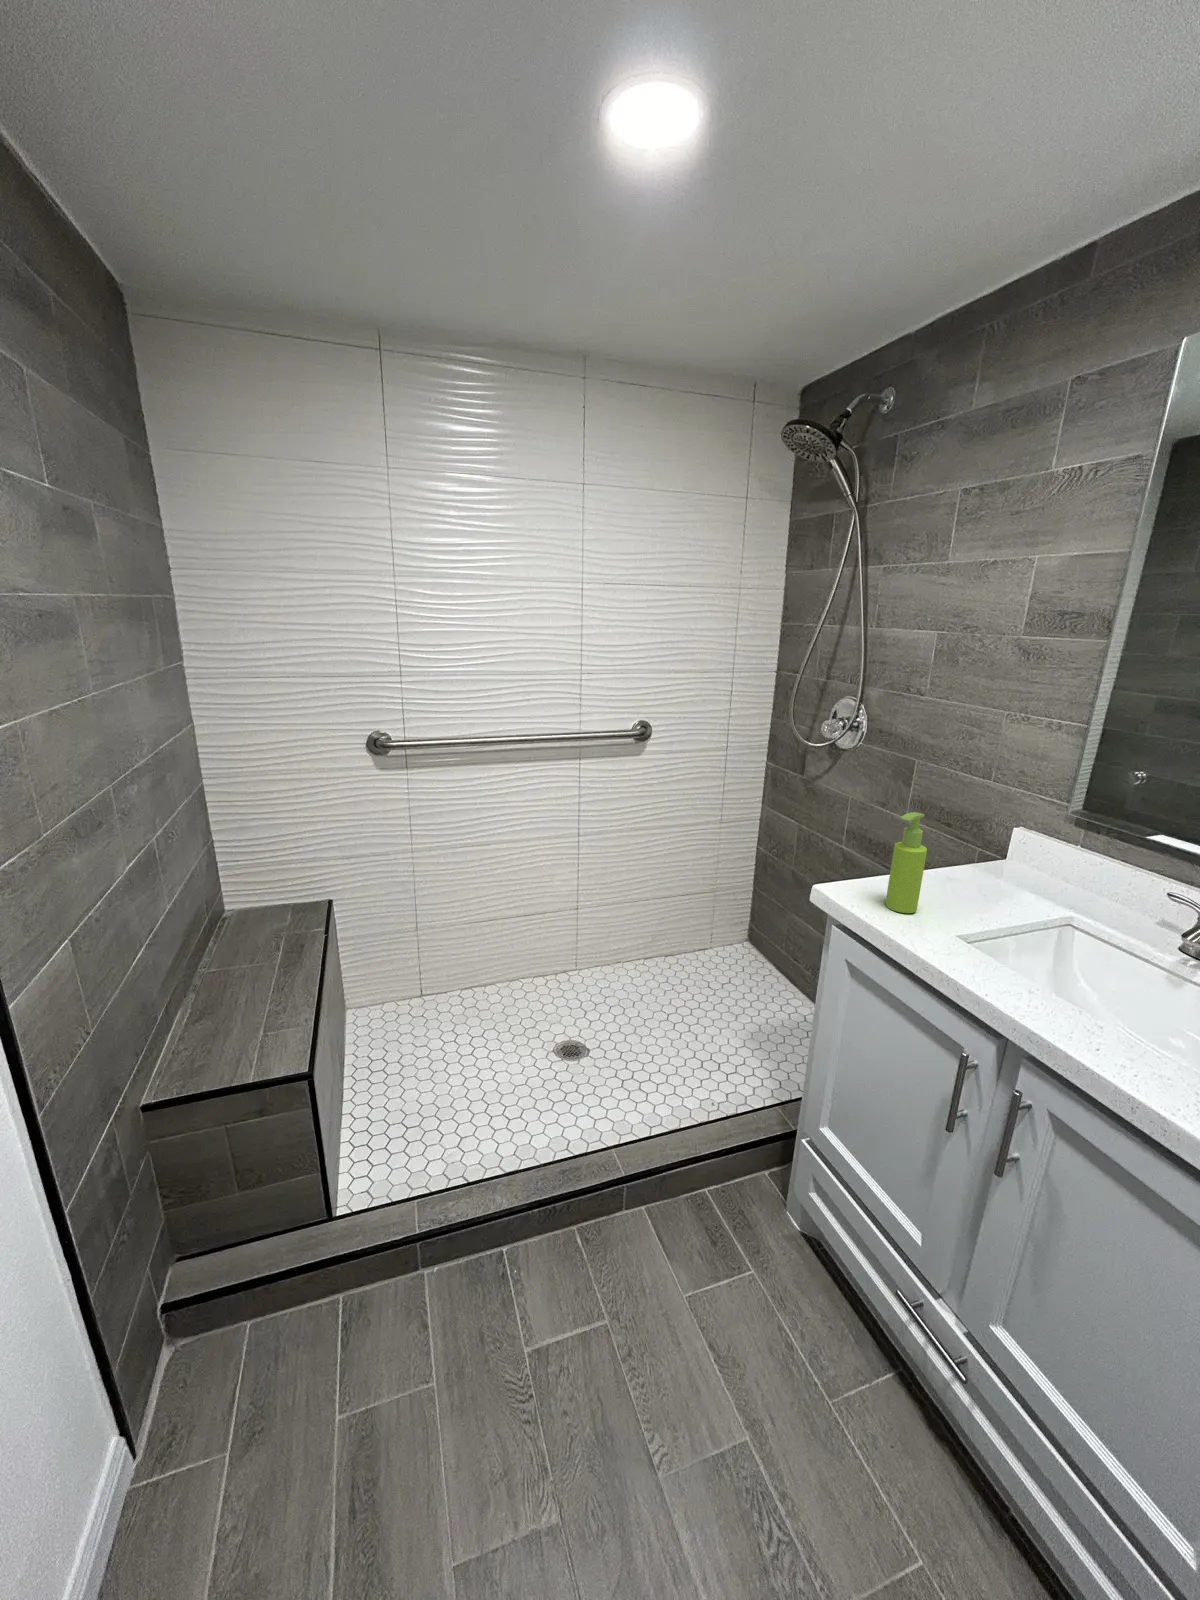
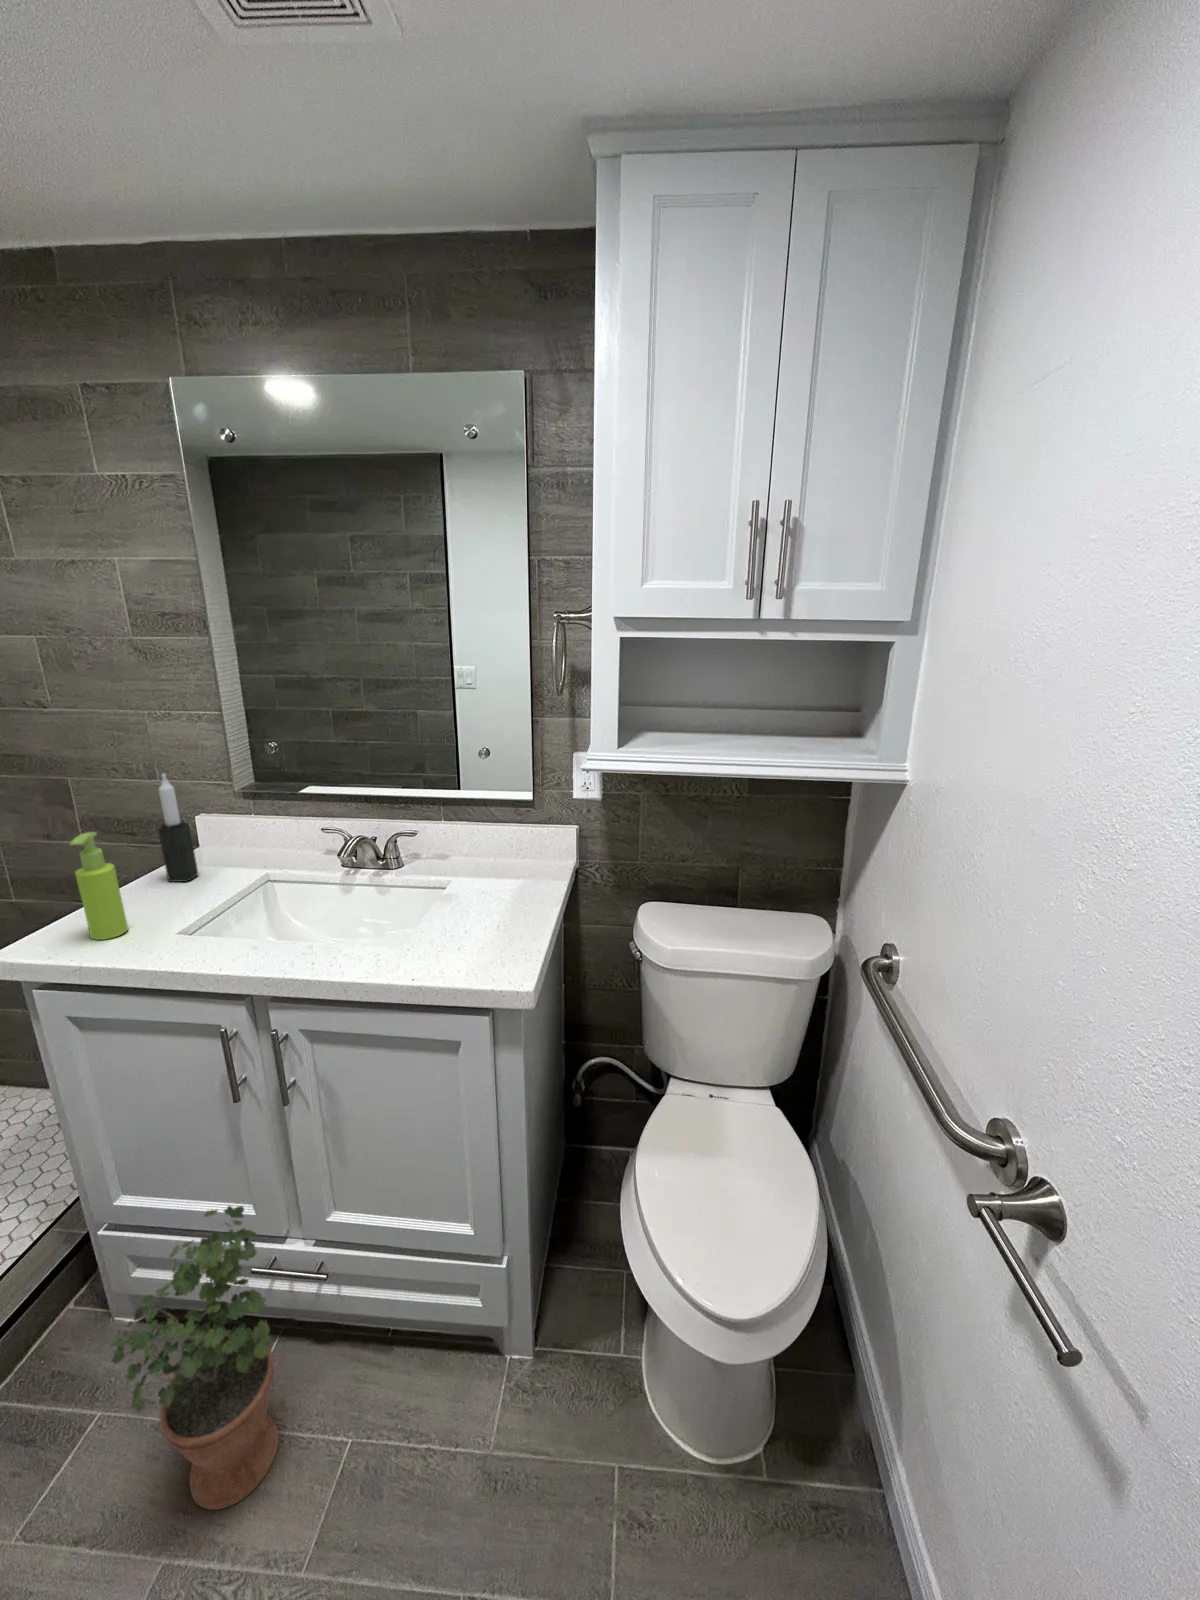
candle: none [965,777,1007,889] -> present [158,774,198,882]
potted plant: none [771,1207,917,1483] -> present [111,1206,279,1510]

